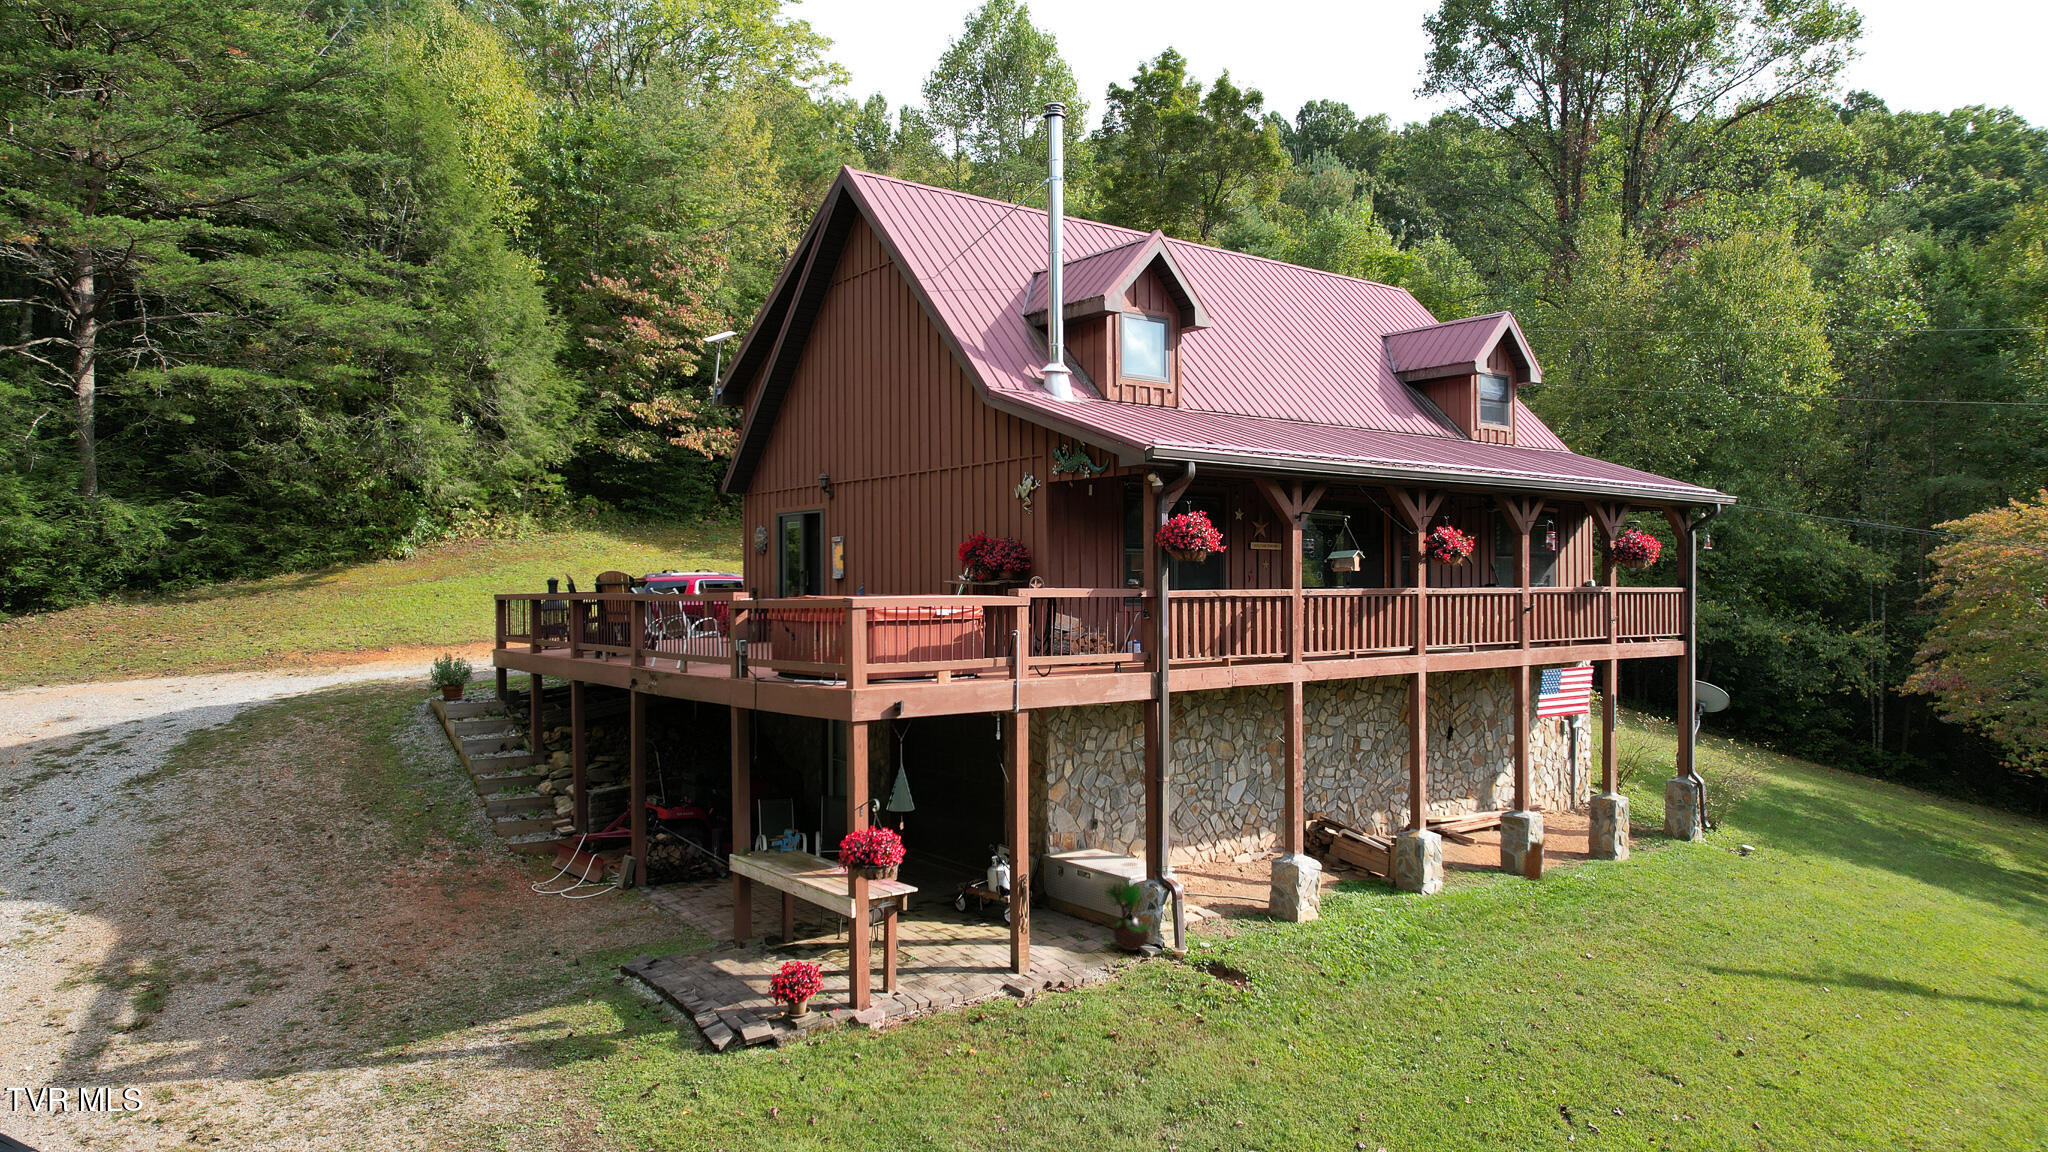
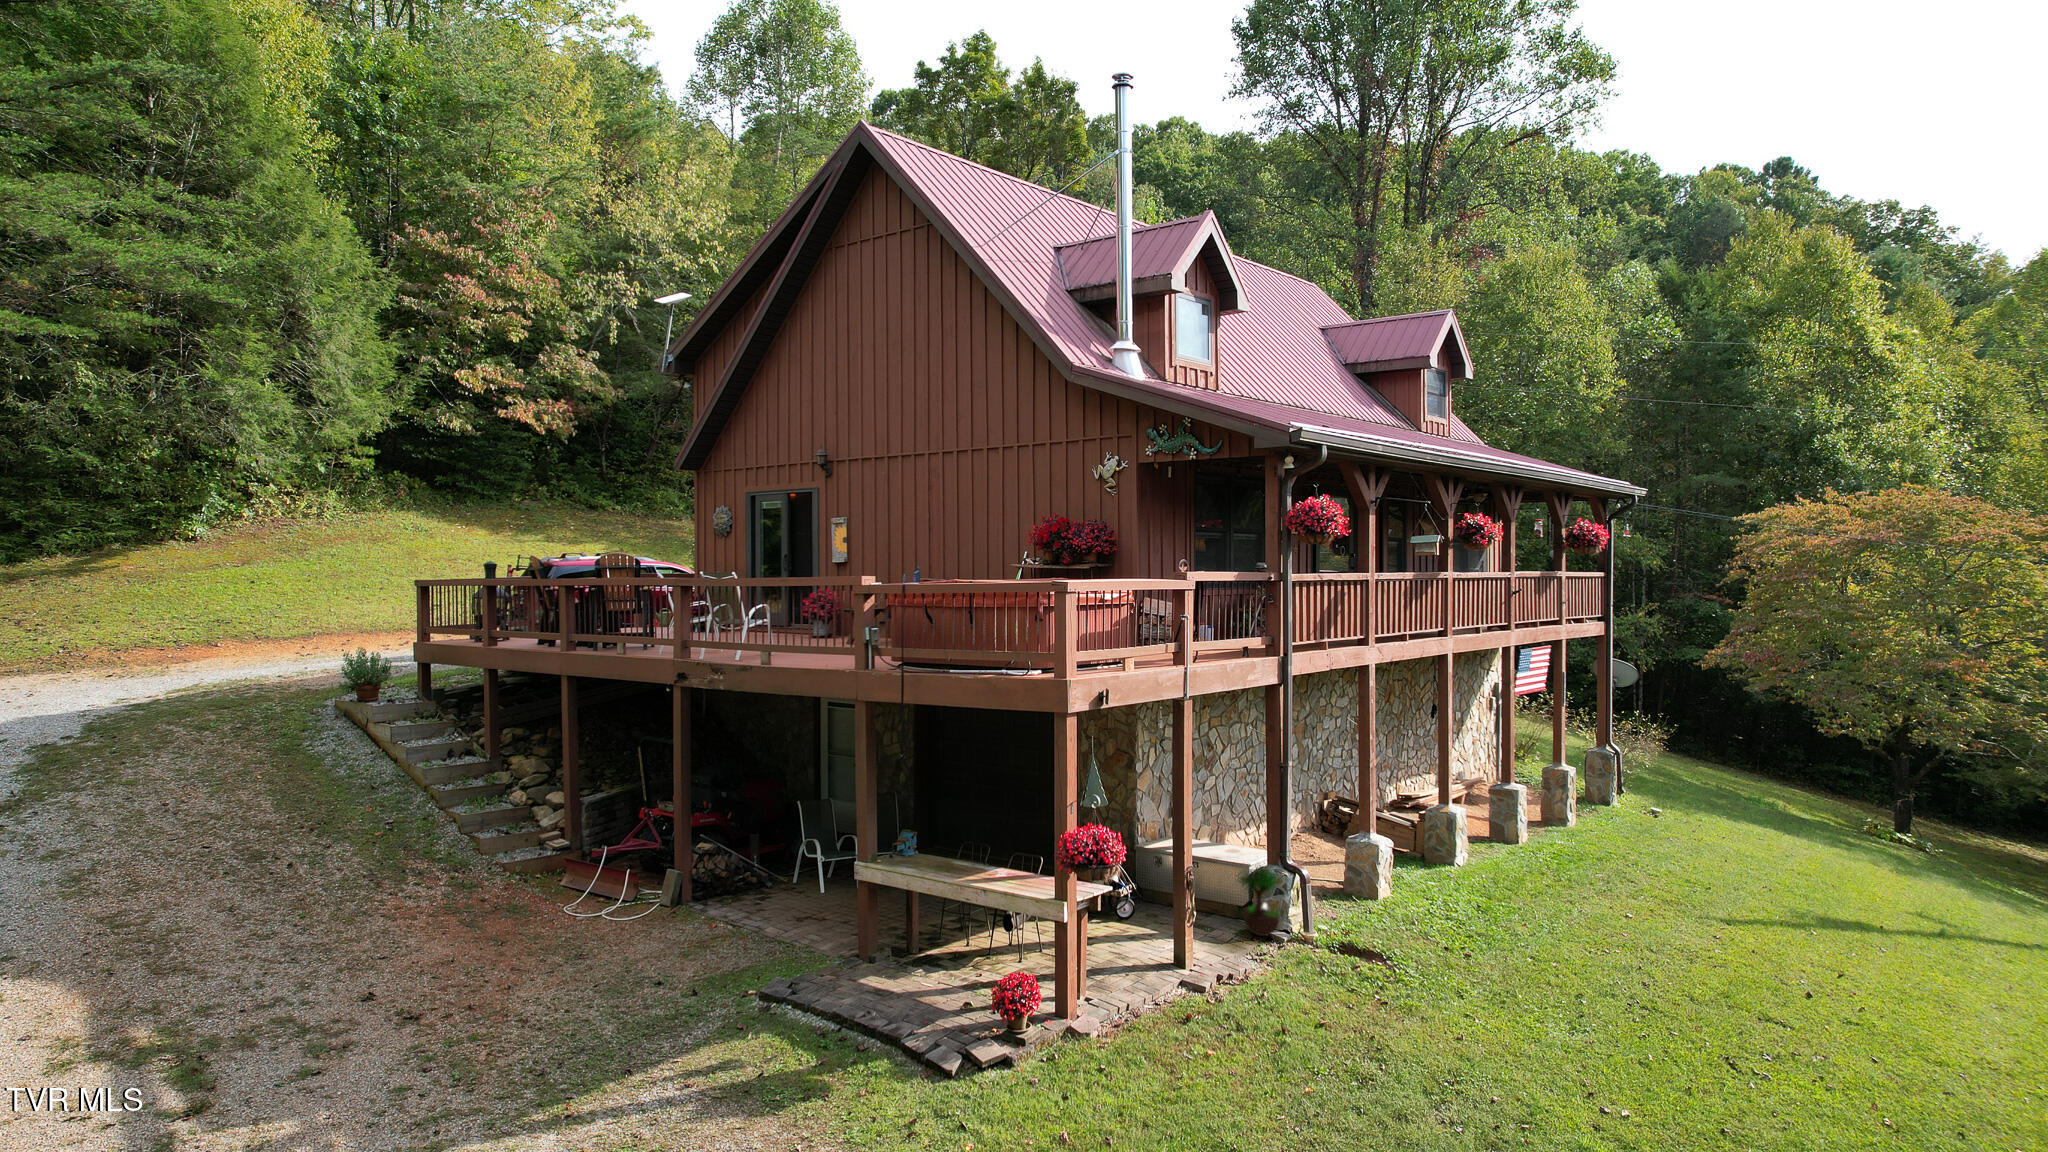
watering can: present [1523,839,1545,880] -> none [1519,806,1538,845]

